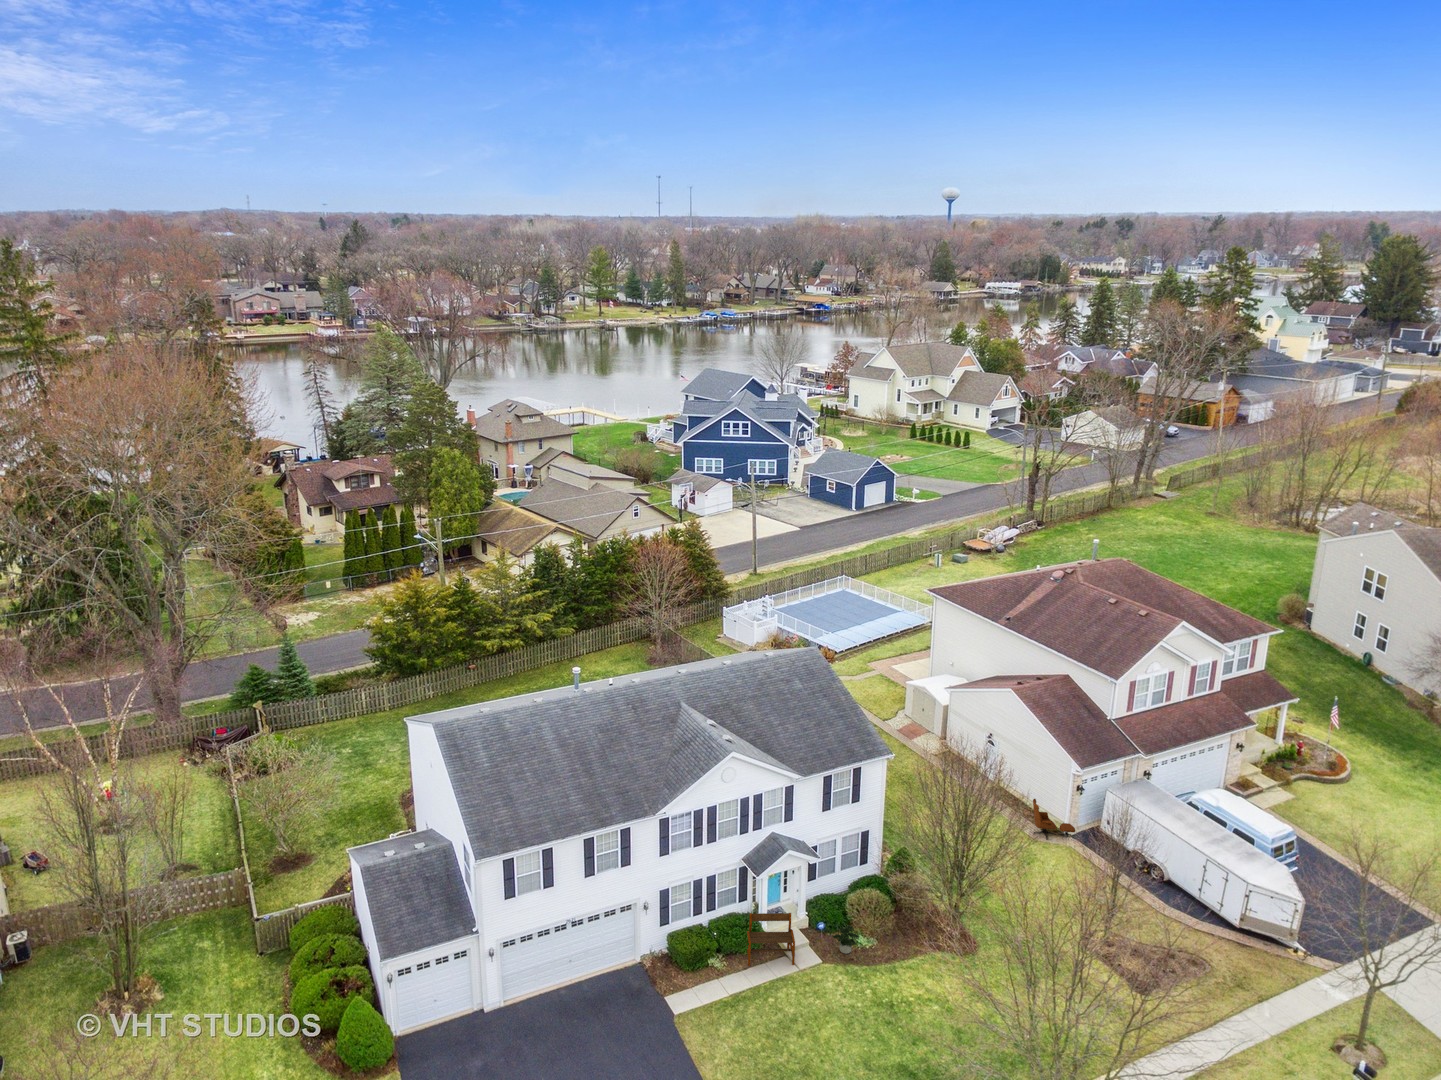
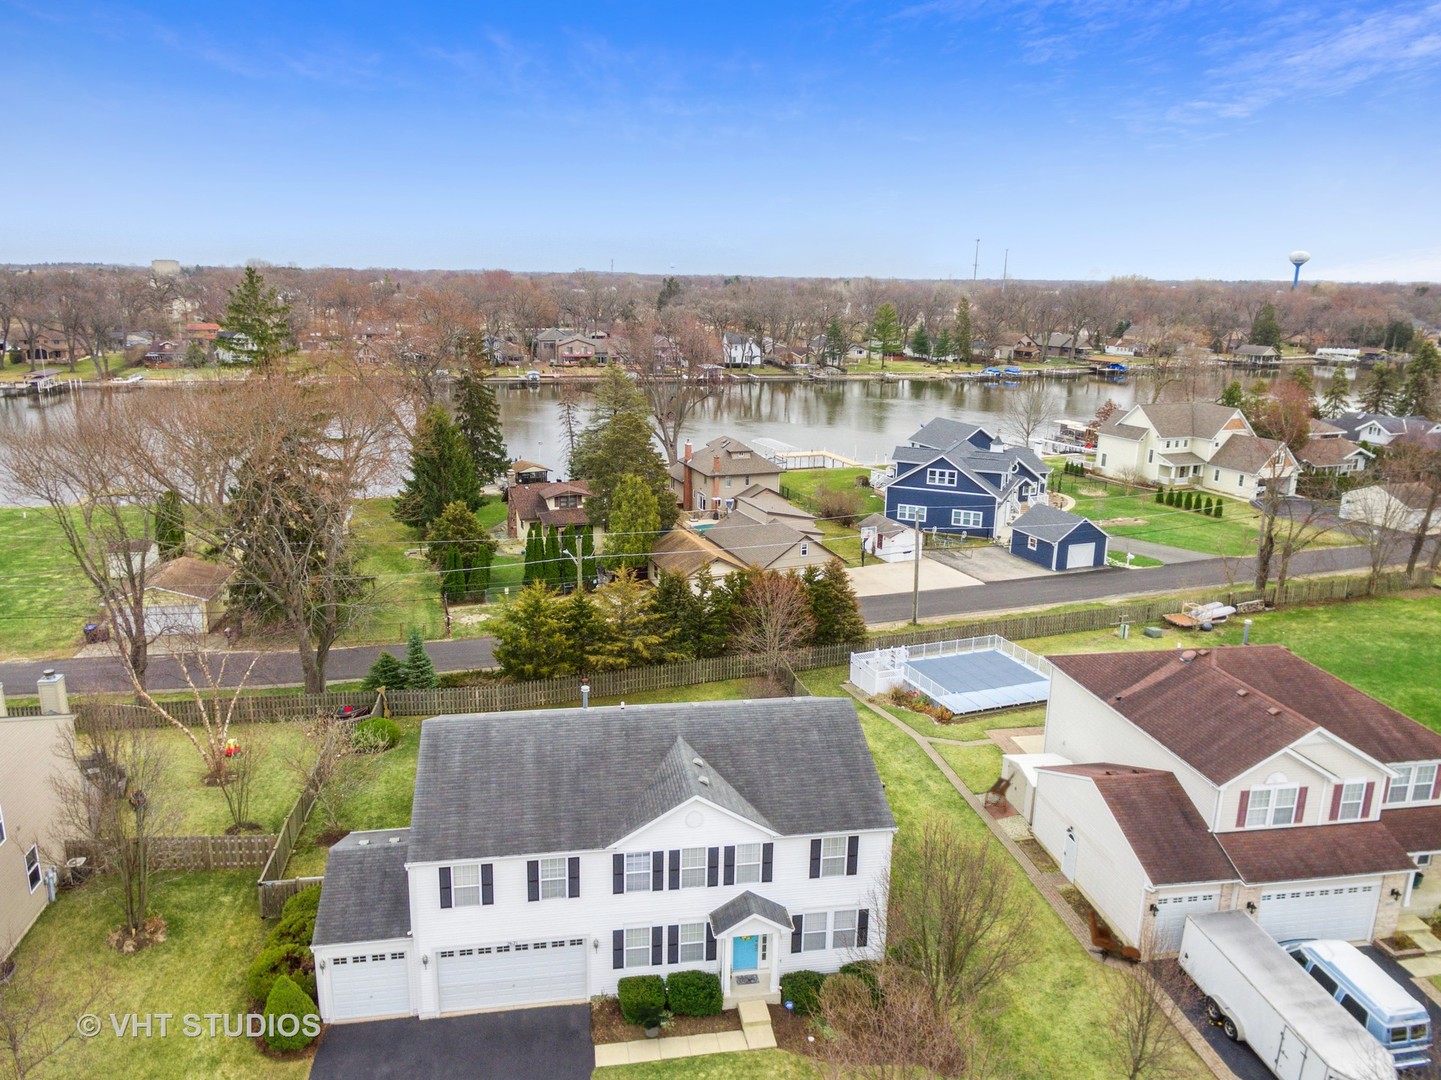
bench: present [747,913,795,966] -> present [984,773,1014,812]
potted plant: present [833,925,859,954] -> present [637,1007,669,1038]

